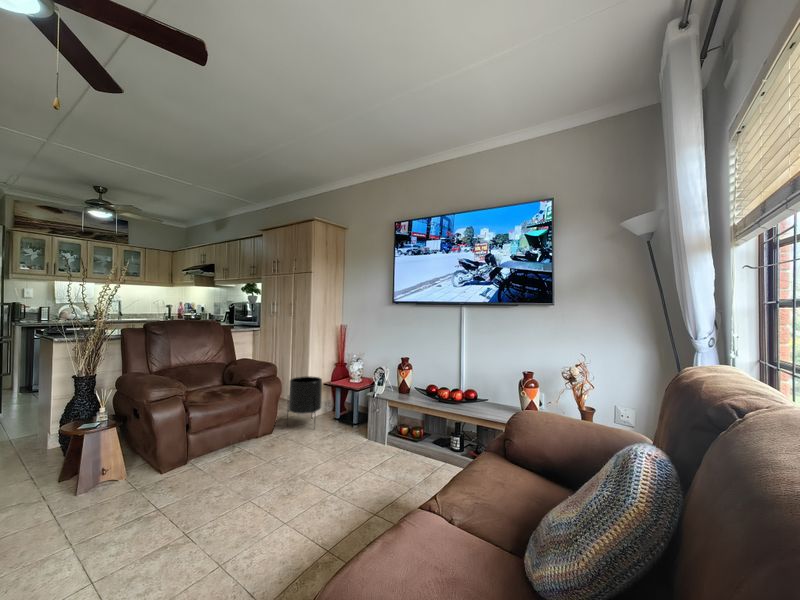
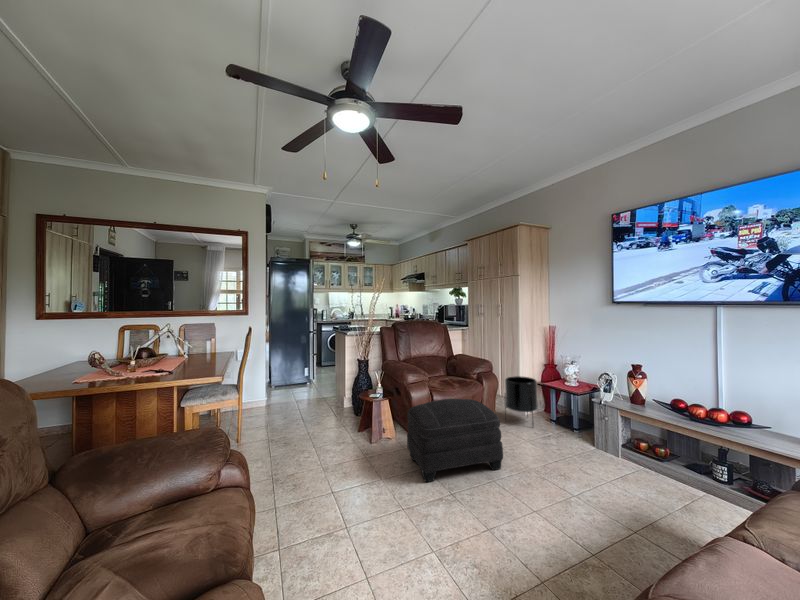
ottoman: none [136,404,269,521] -> present [407,399,503,482]

